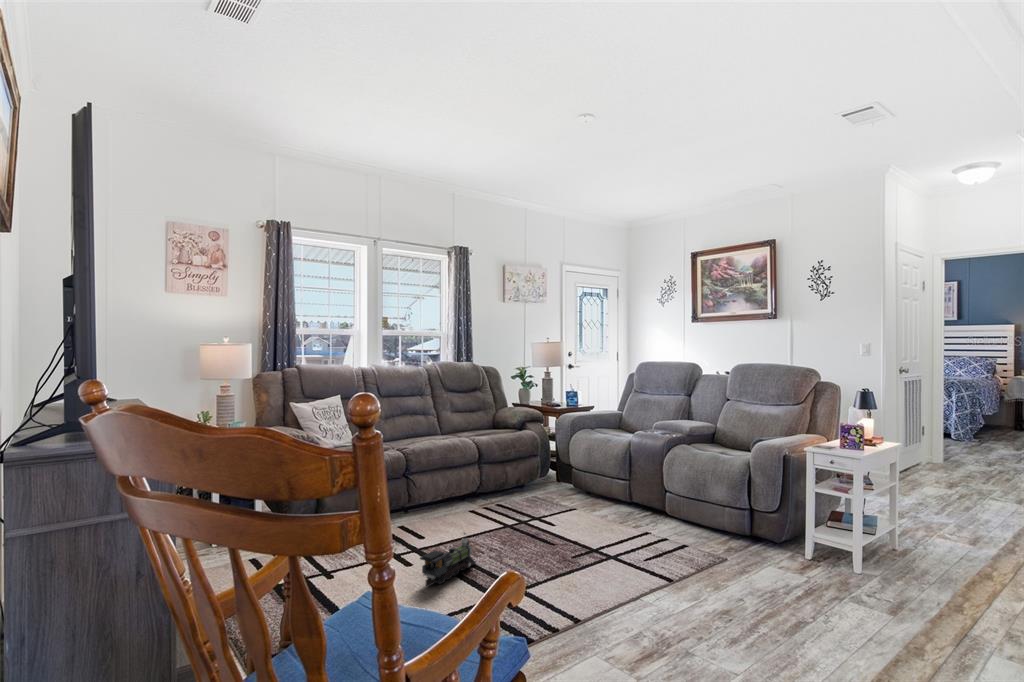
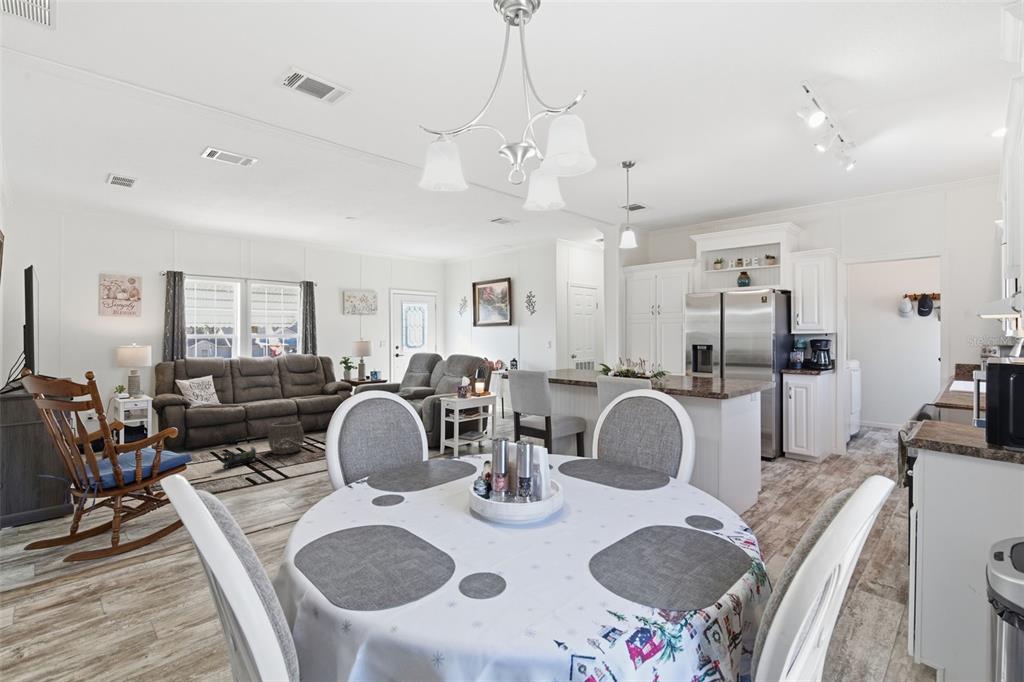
woven basket: none [470,482,533,548] -> present [268,421,304,454]

